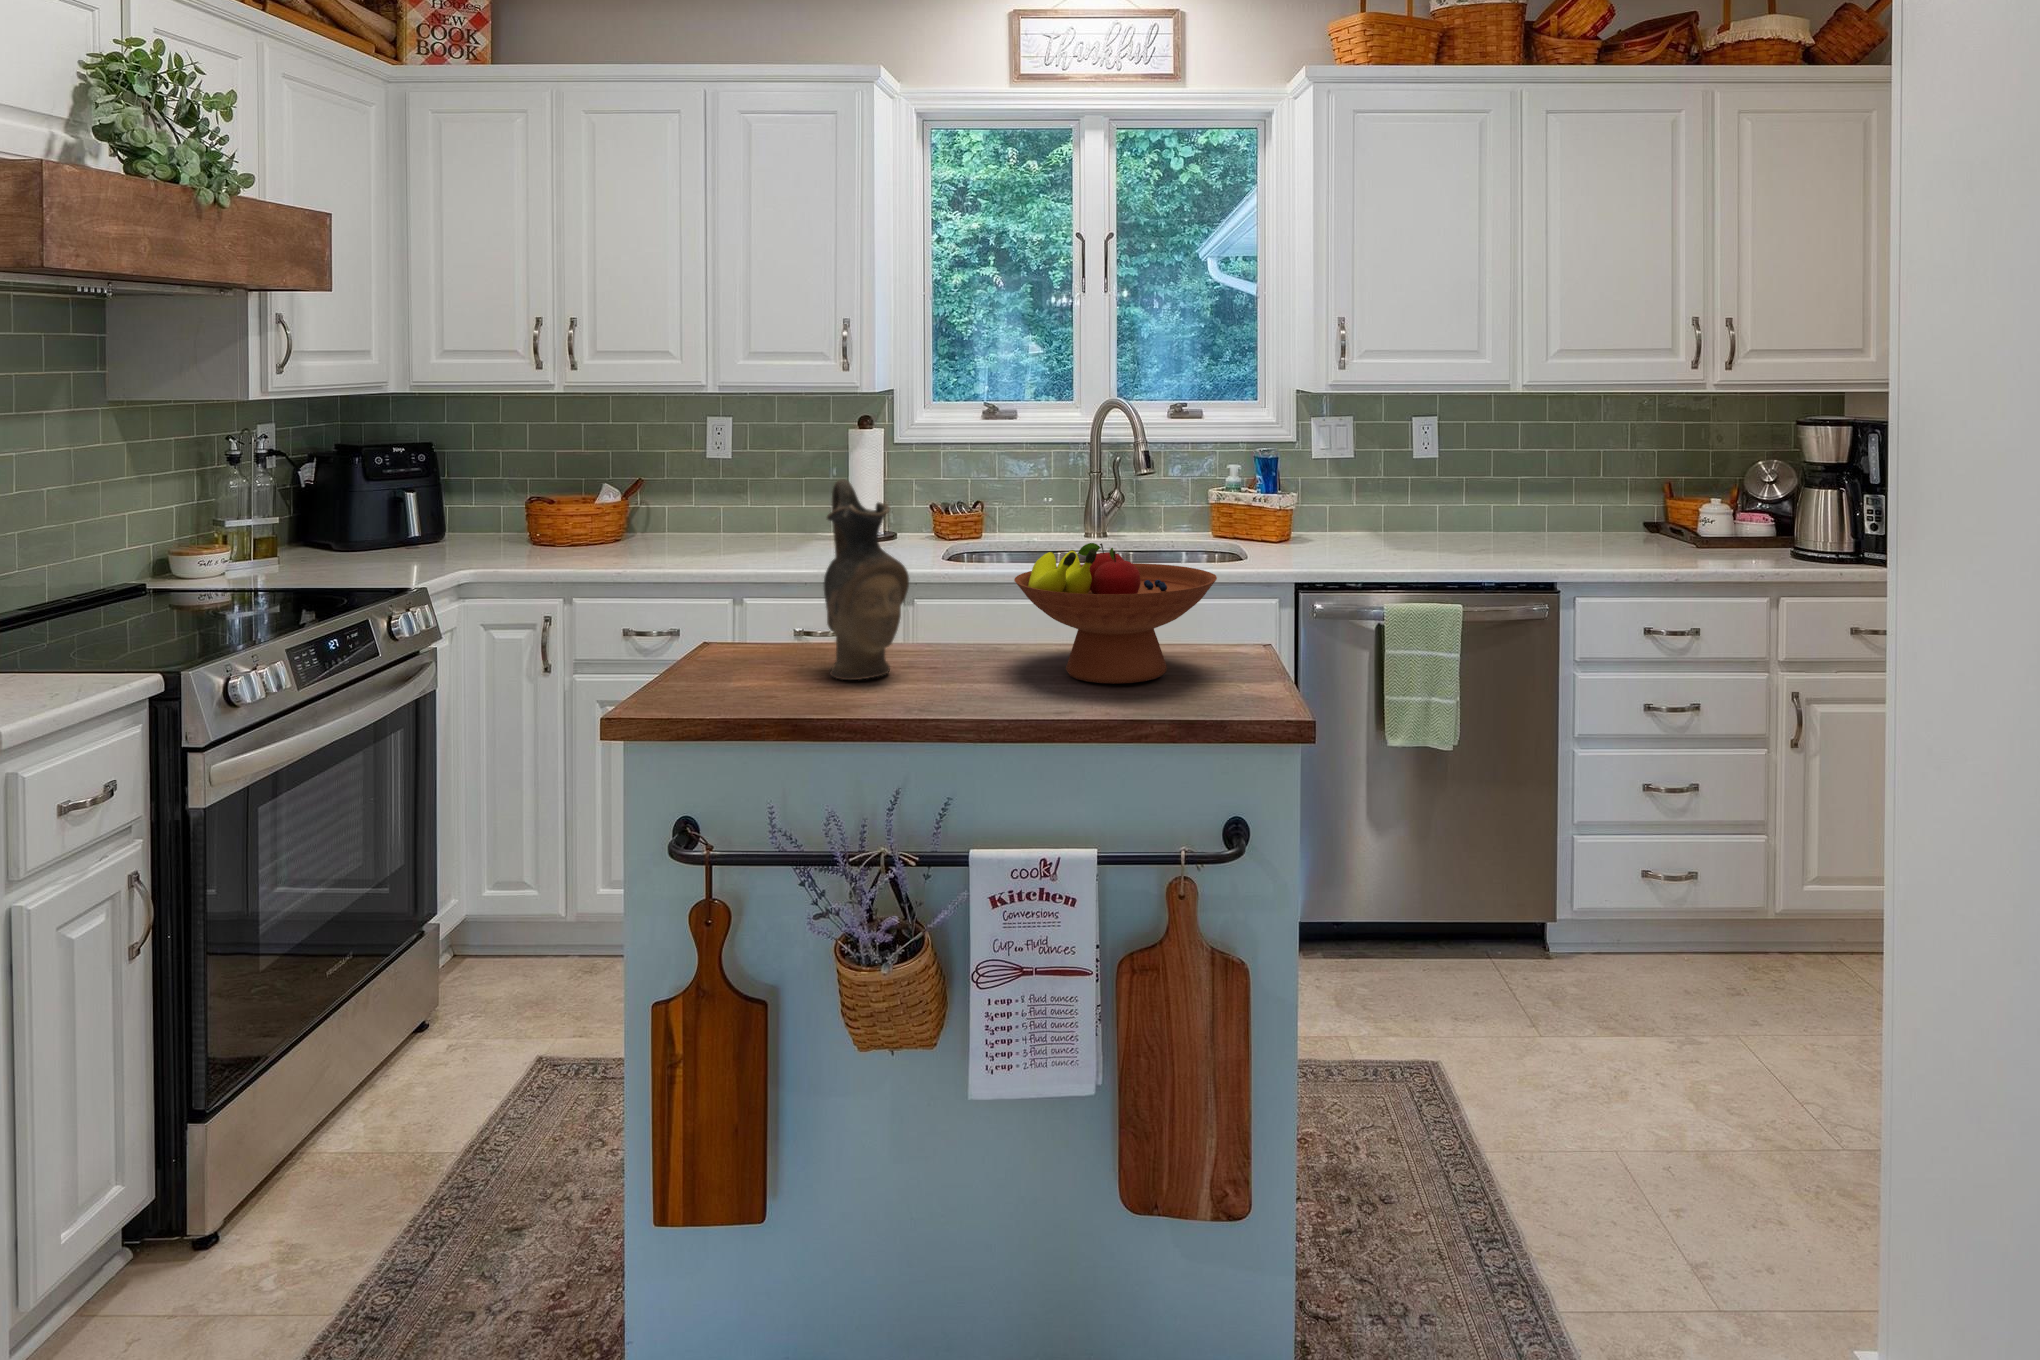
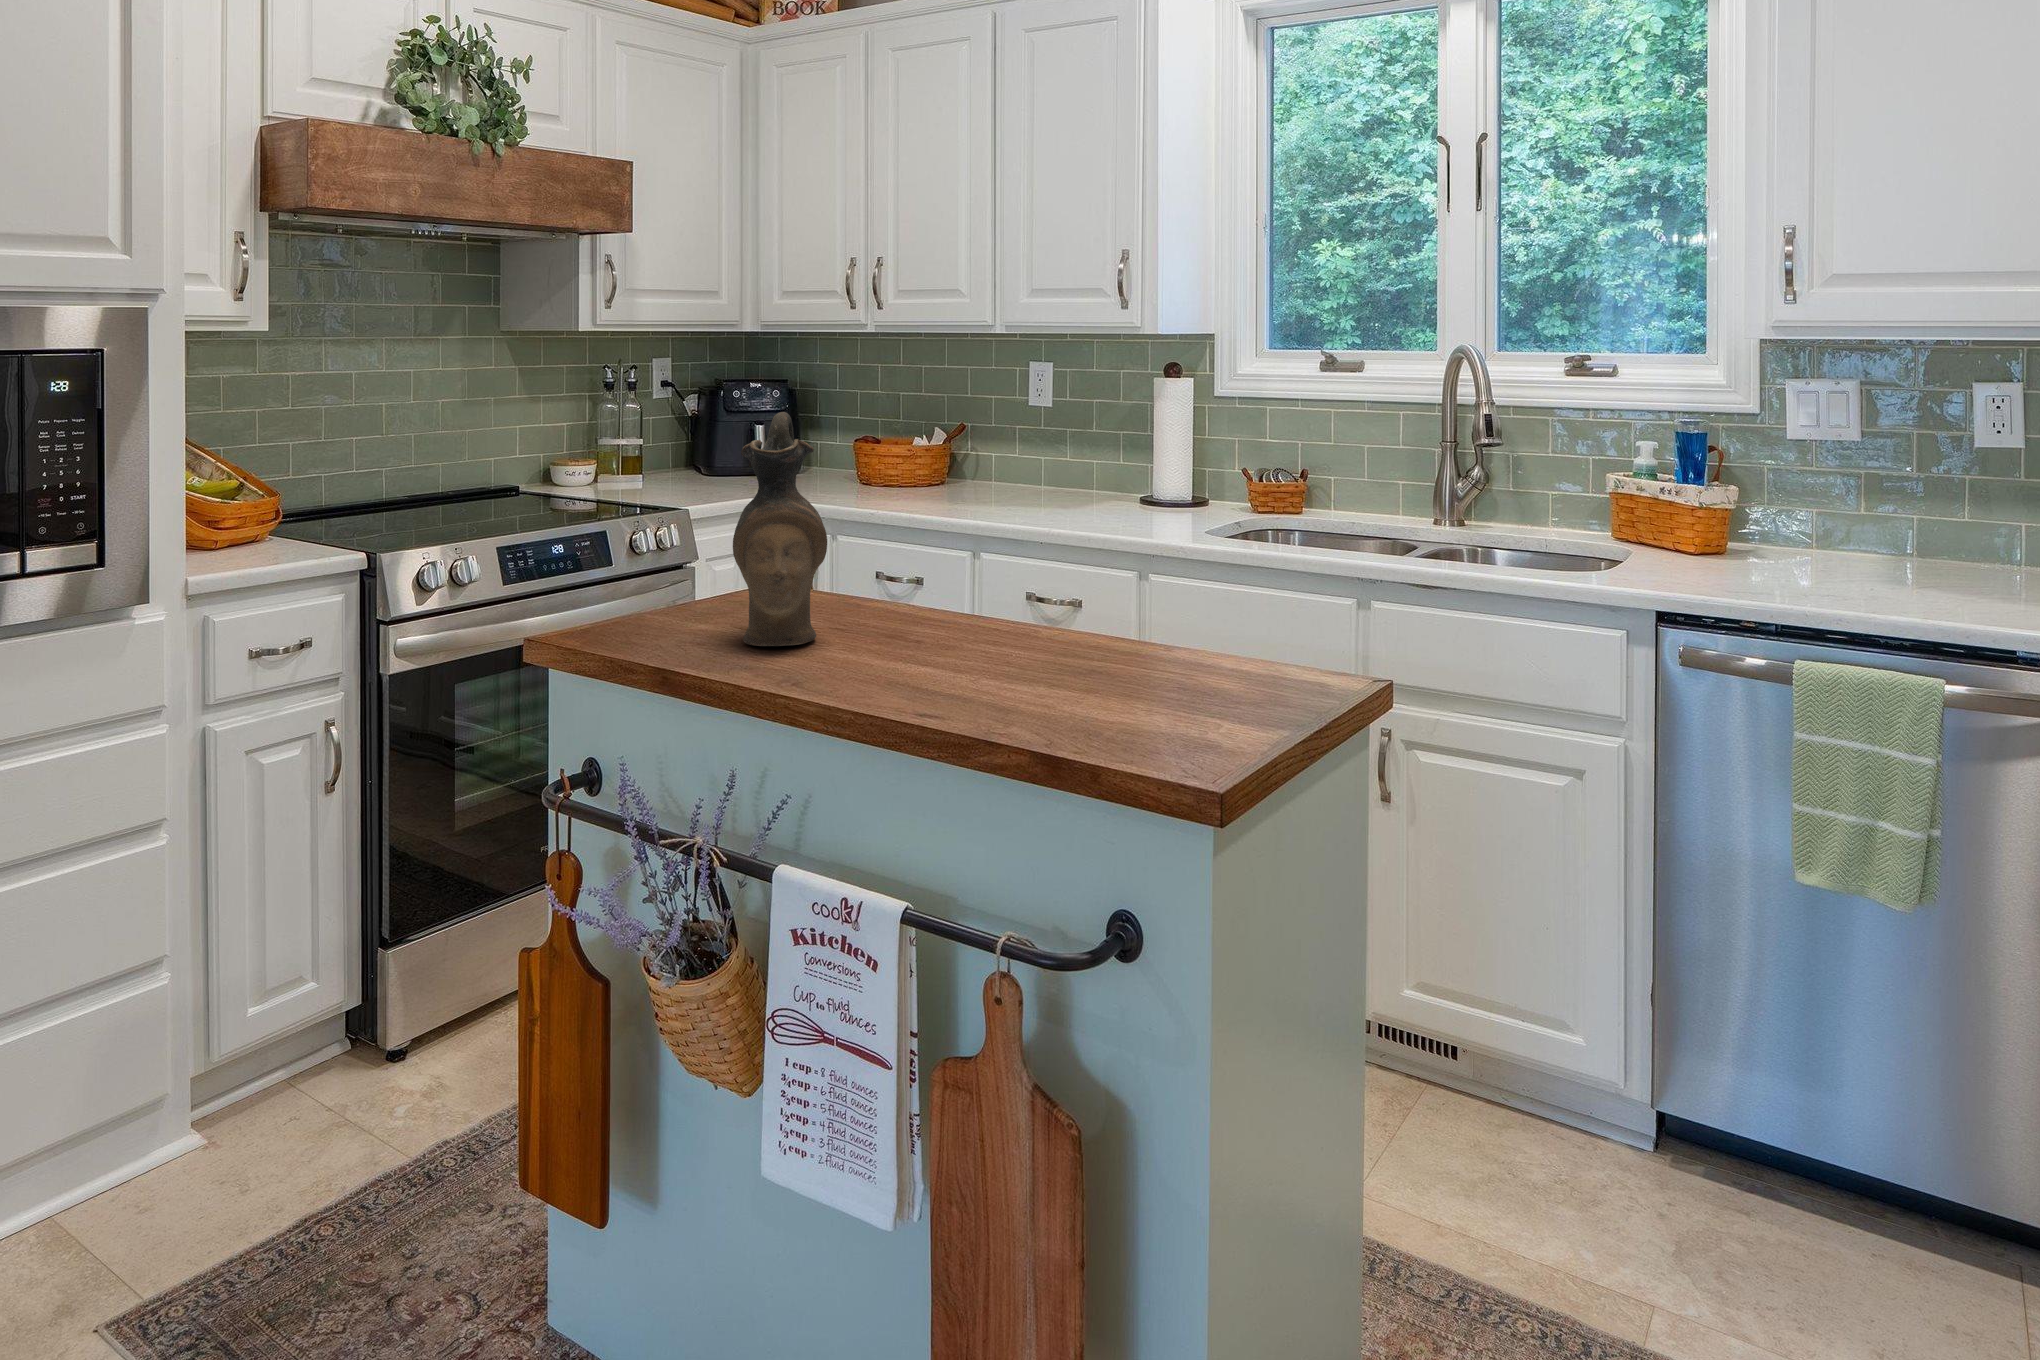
fruit bowl: present [1014,543,1217,684] -> none [922,506,1193,695]

